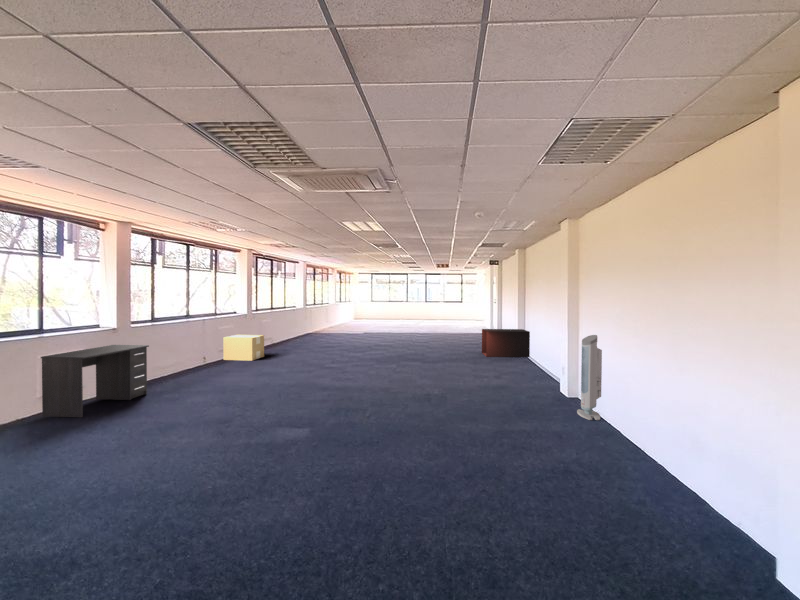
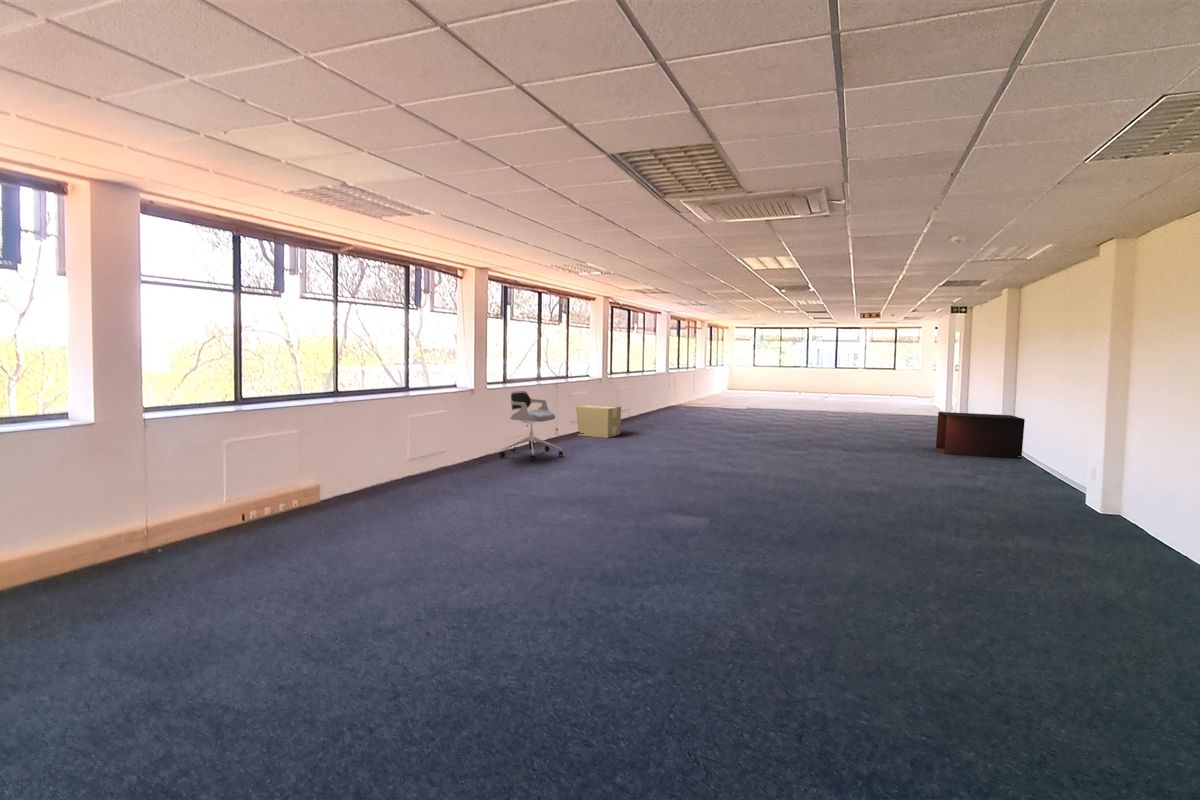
office chair: none [144,328,206,387] -> present [499,391,563,461]
air purifier: present [577,335,602,421] -> none [1111,422,1166,554]
desk: present [41,345,149,418] -> none [416,407,509,482]

